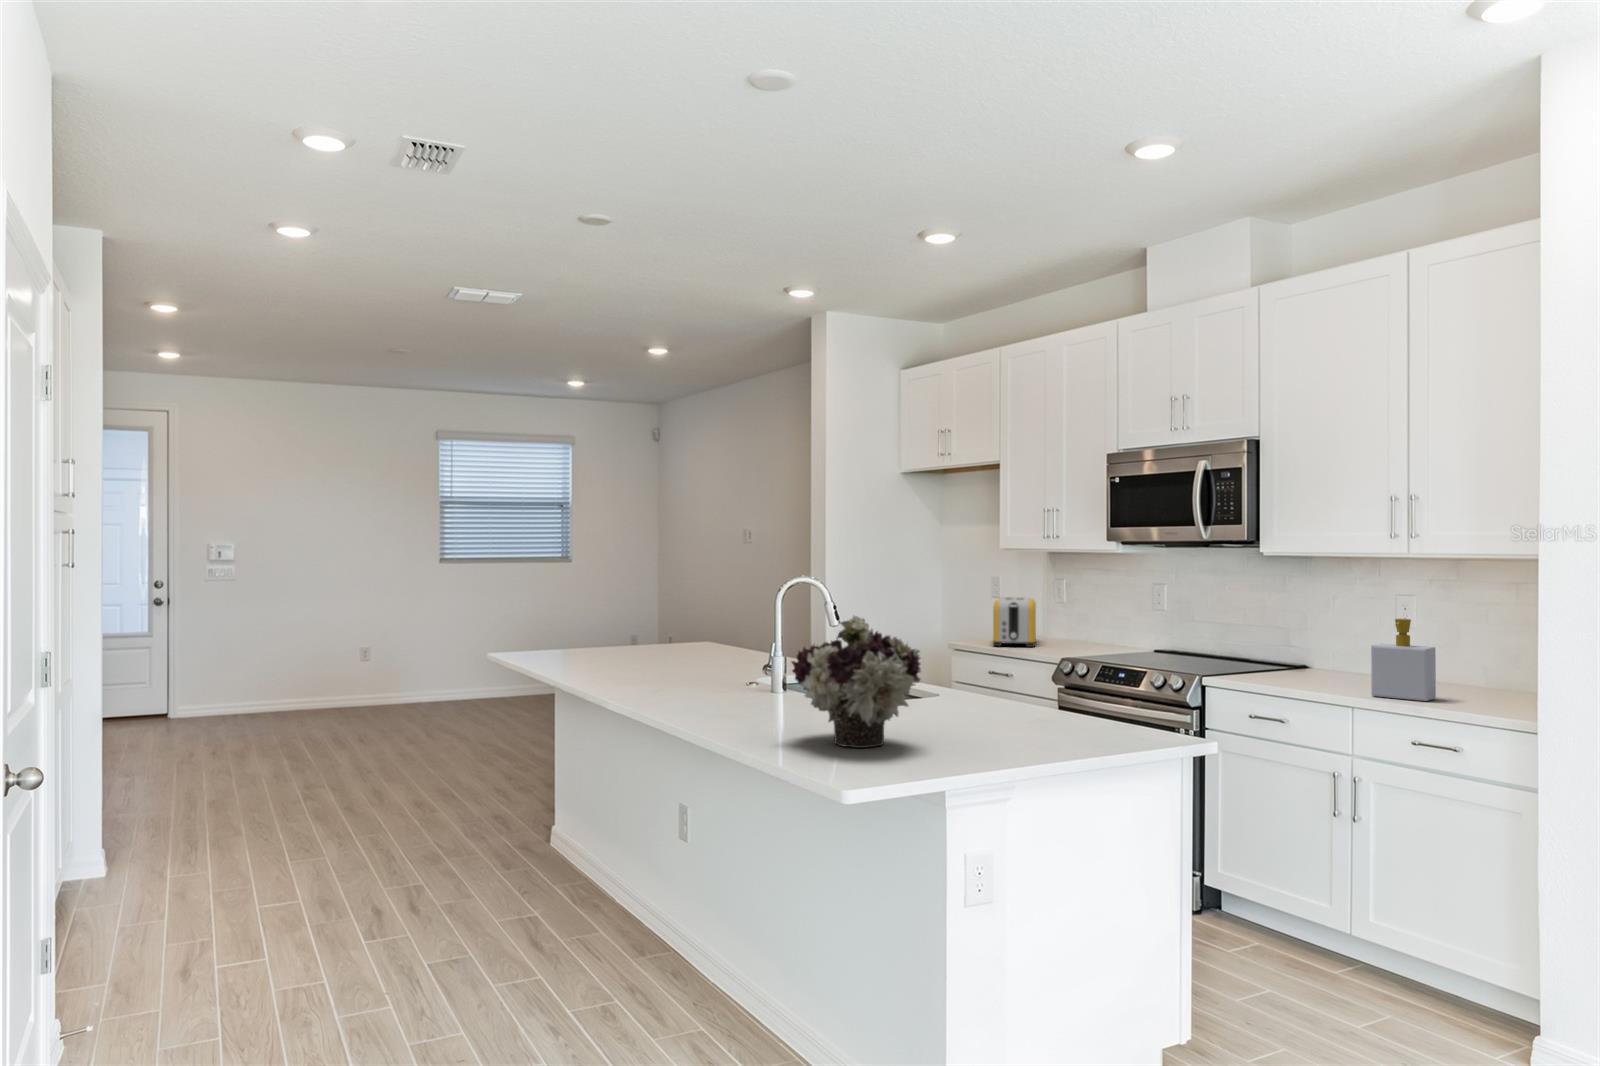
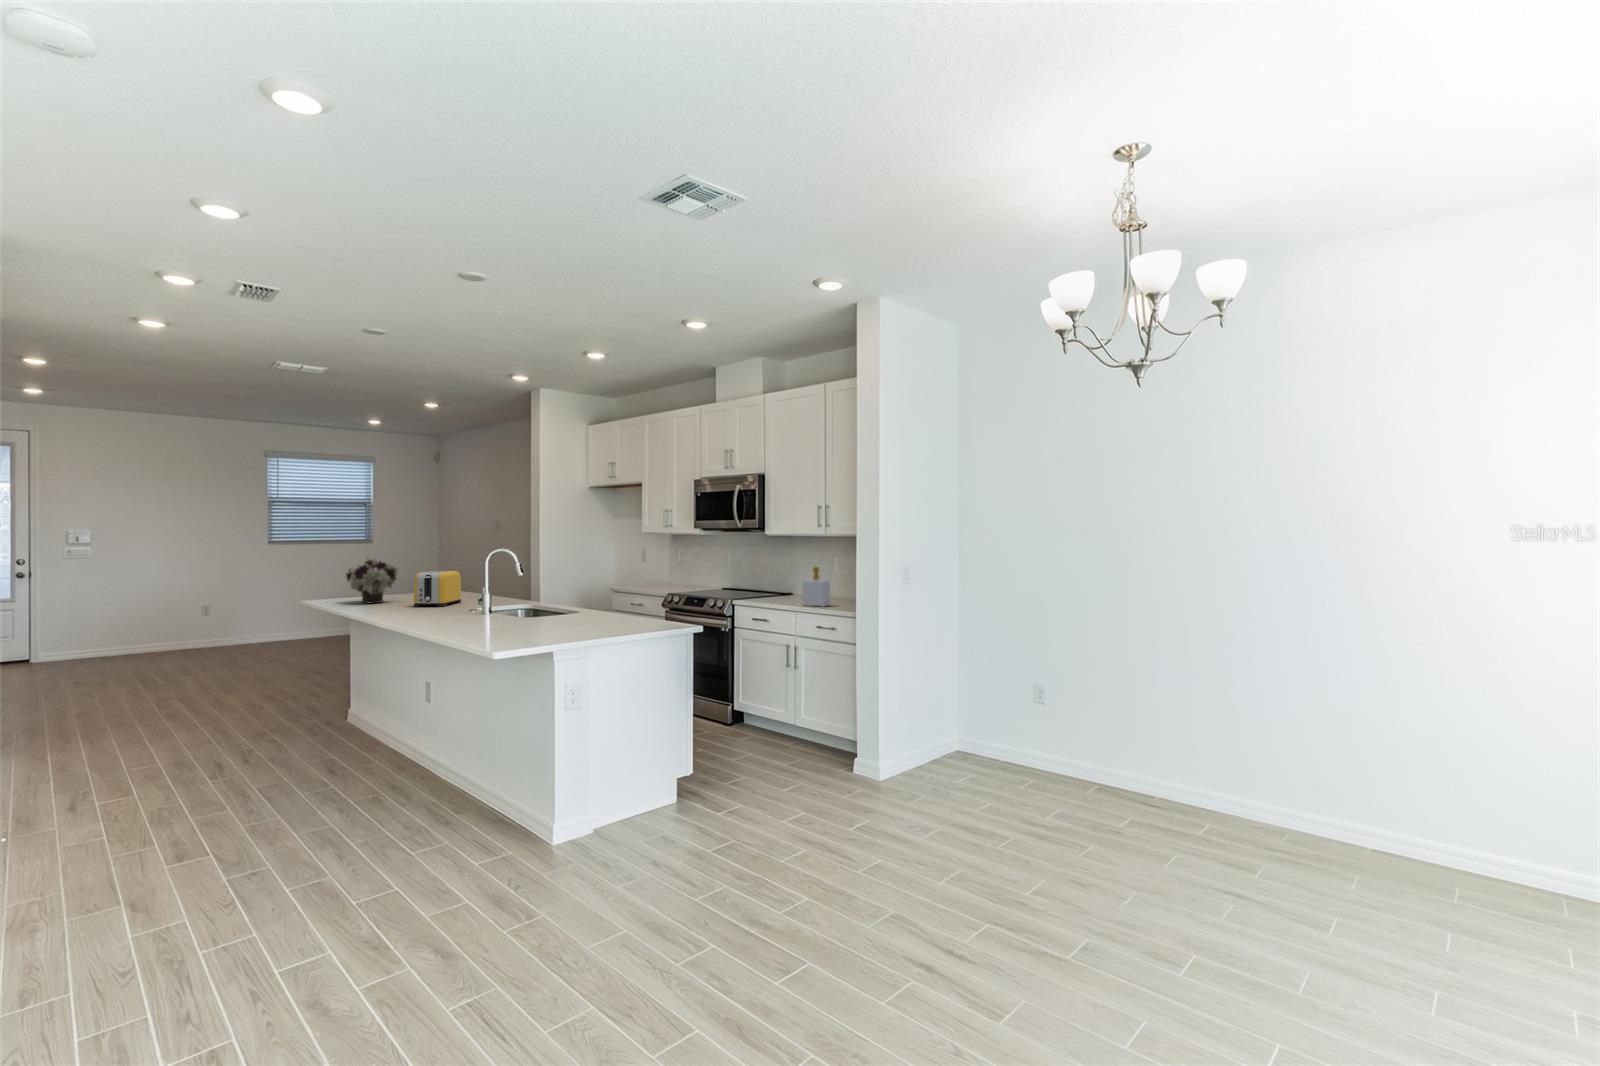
toaster: present [993,597,1036,647] -> present [414,571,461,607]
flower arrangement: present [792,616,921,748] -> present [346,556,398,603]

